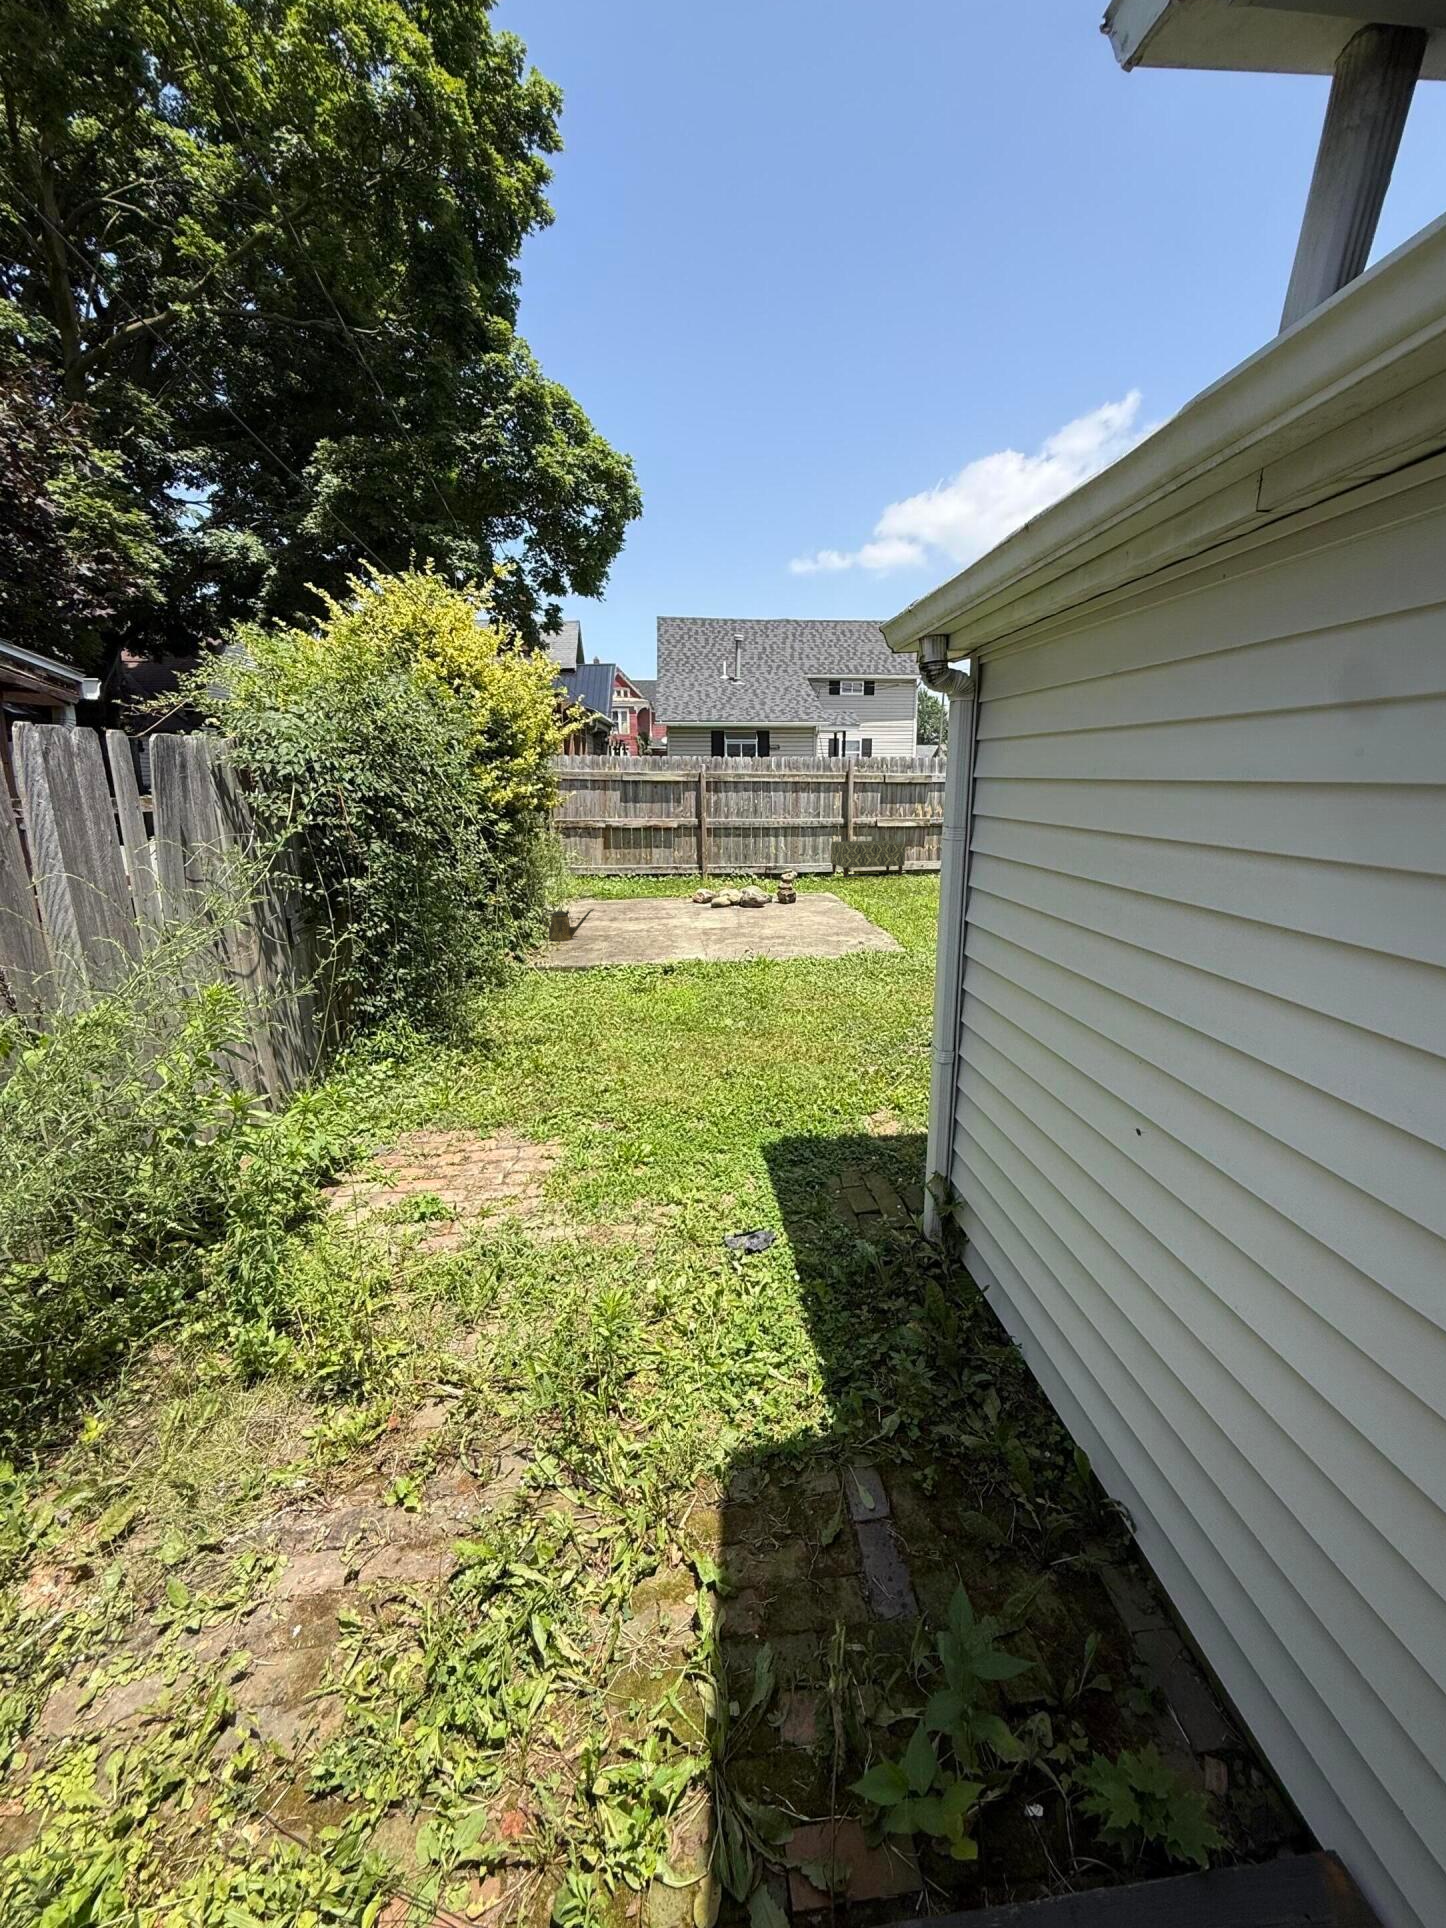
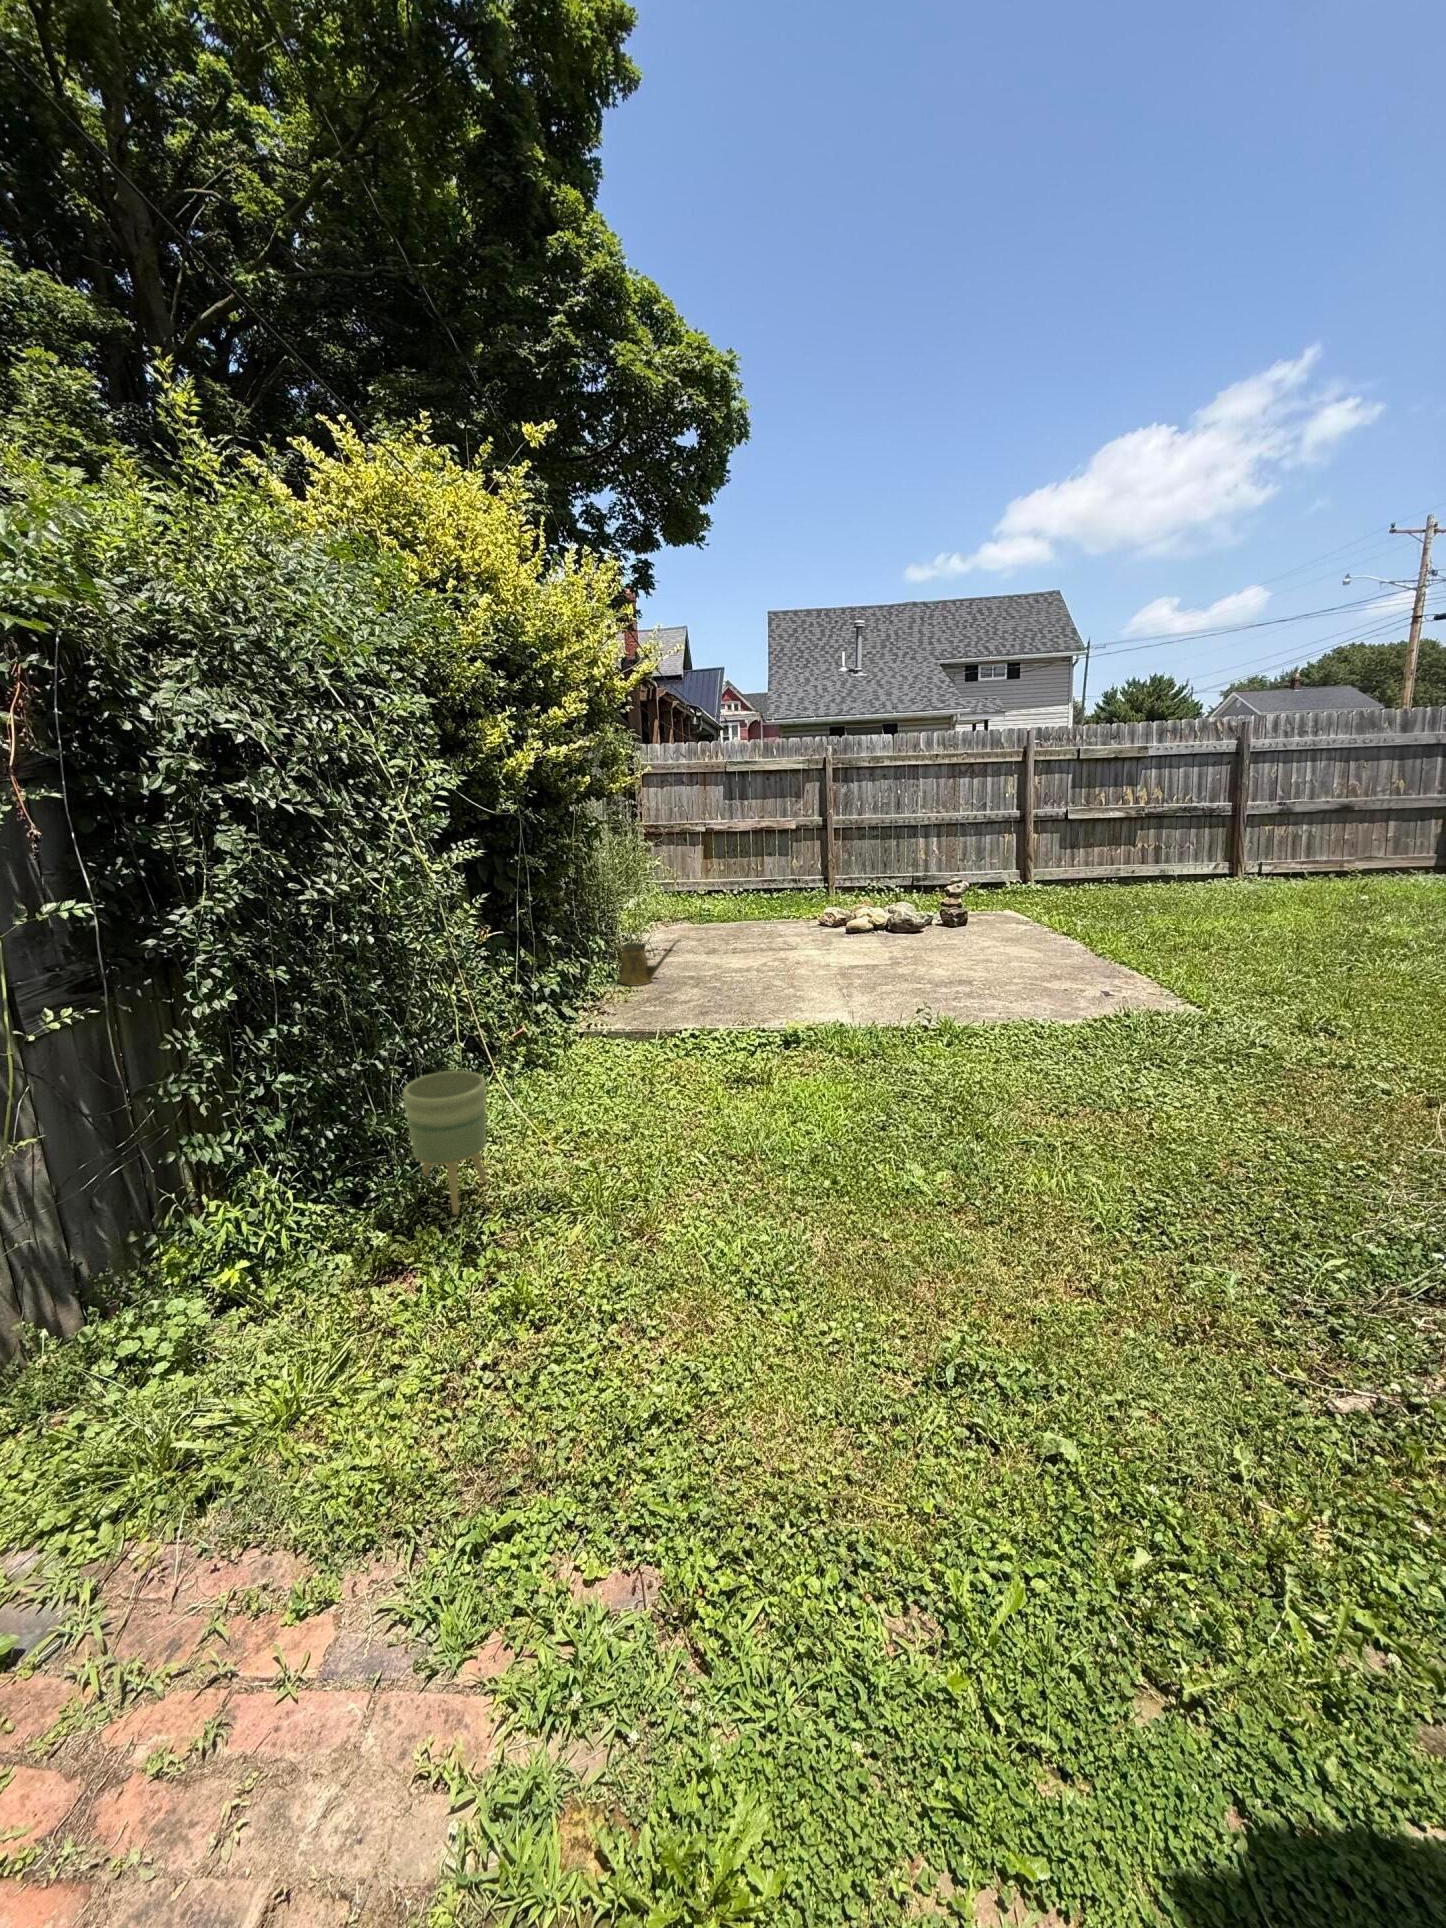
bench: present [831,841,906,878] -> none [1003,838,1112,890]
planter: none [455,975,500,1048] -> present [403,1071,487,1214]

